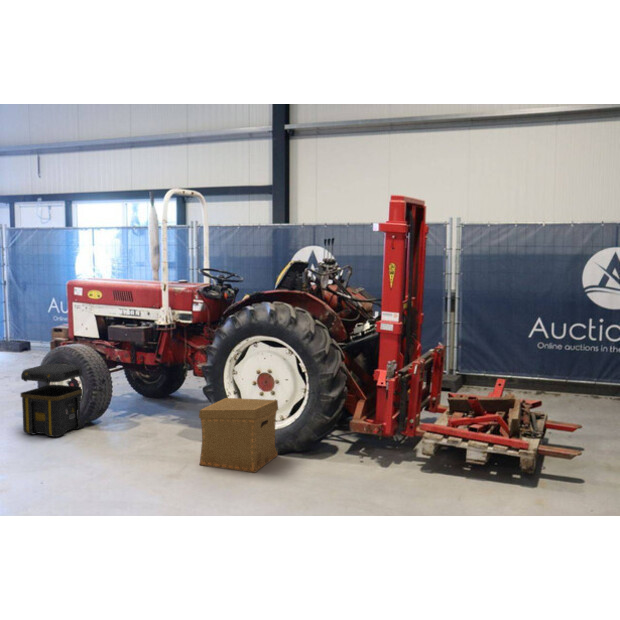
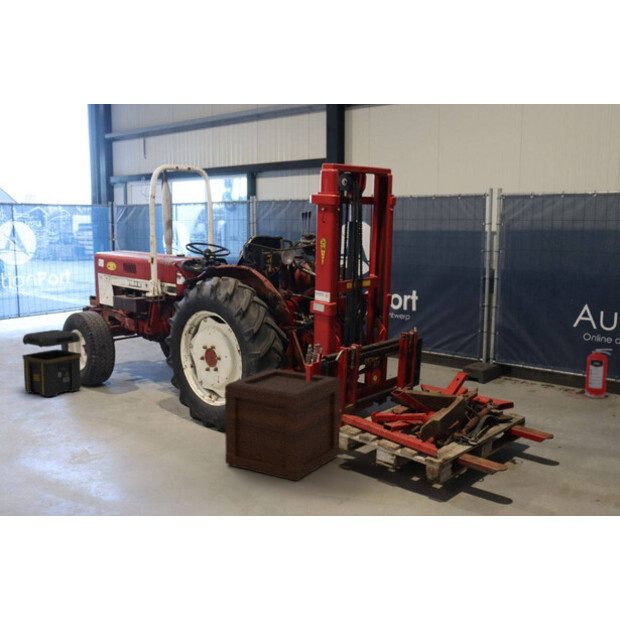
fire extinguisher: none [546,355,569,398] -> present [585,349,611,398]
wooden crate: none [326,391,422,501] -> present [225,369,341,481]
cardboard box: present [199,398,278,473] -> none [140,370,220,442]

